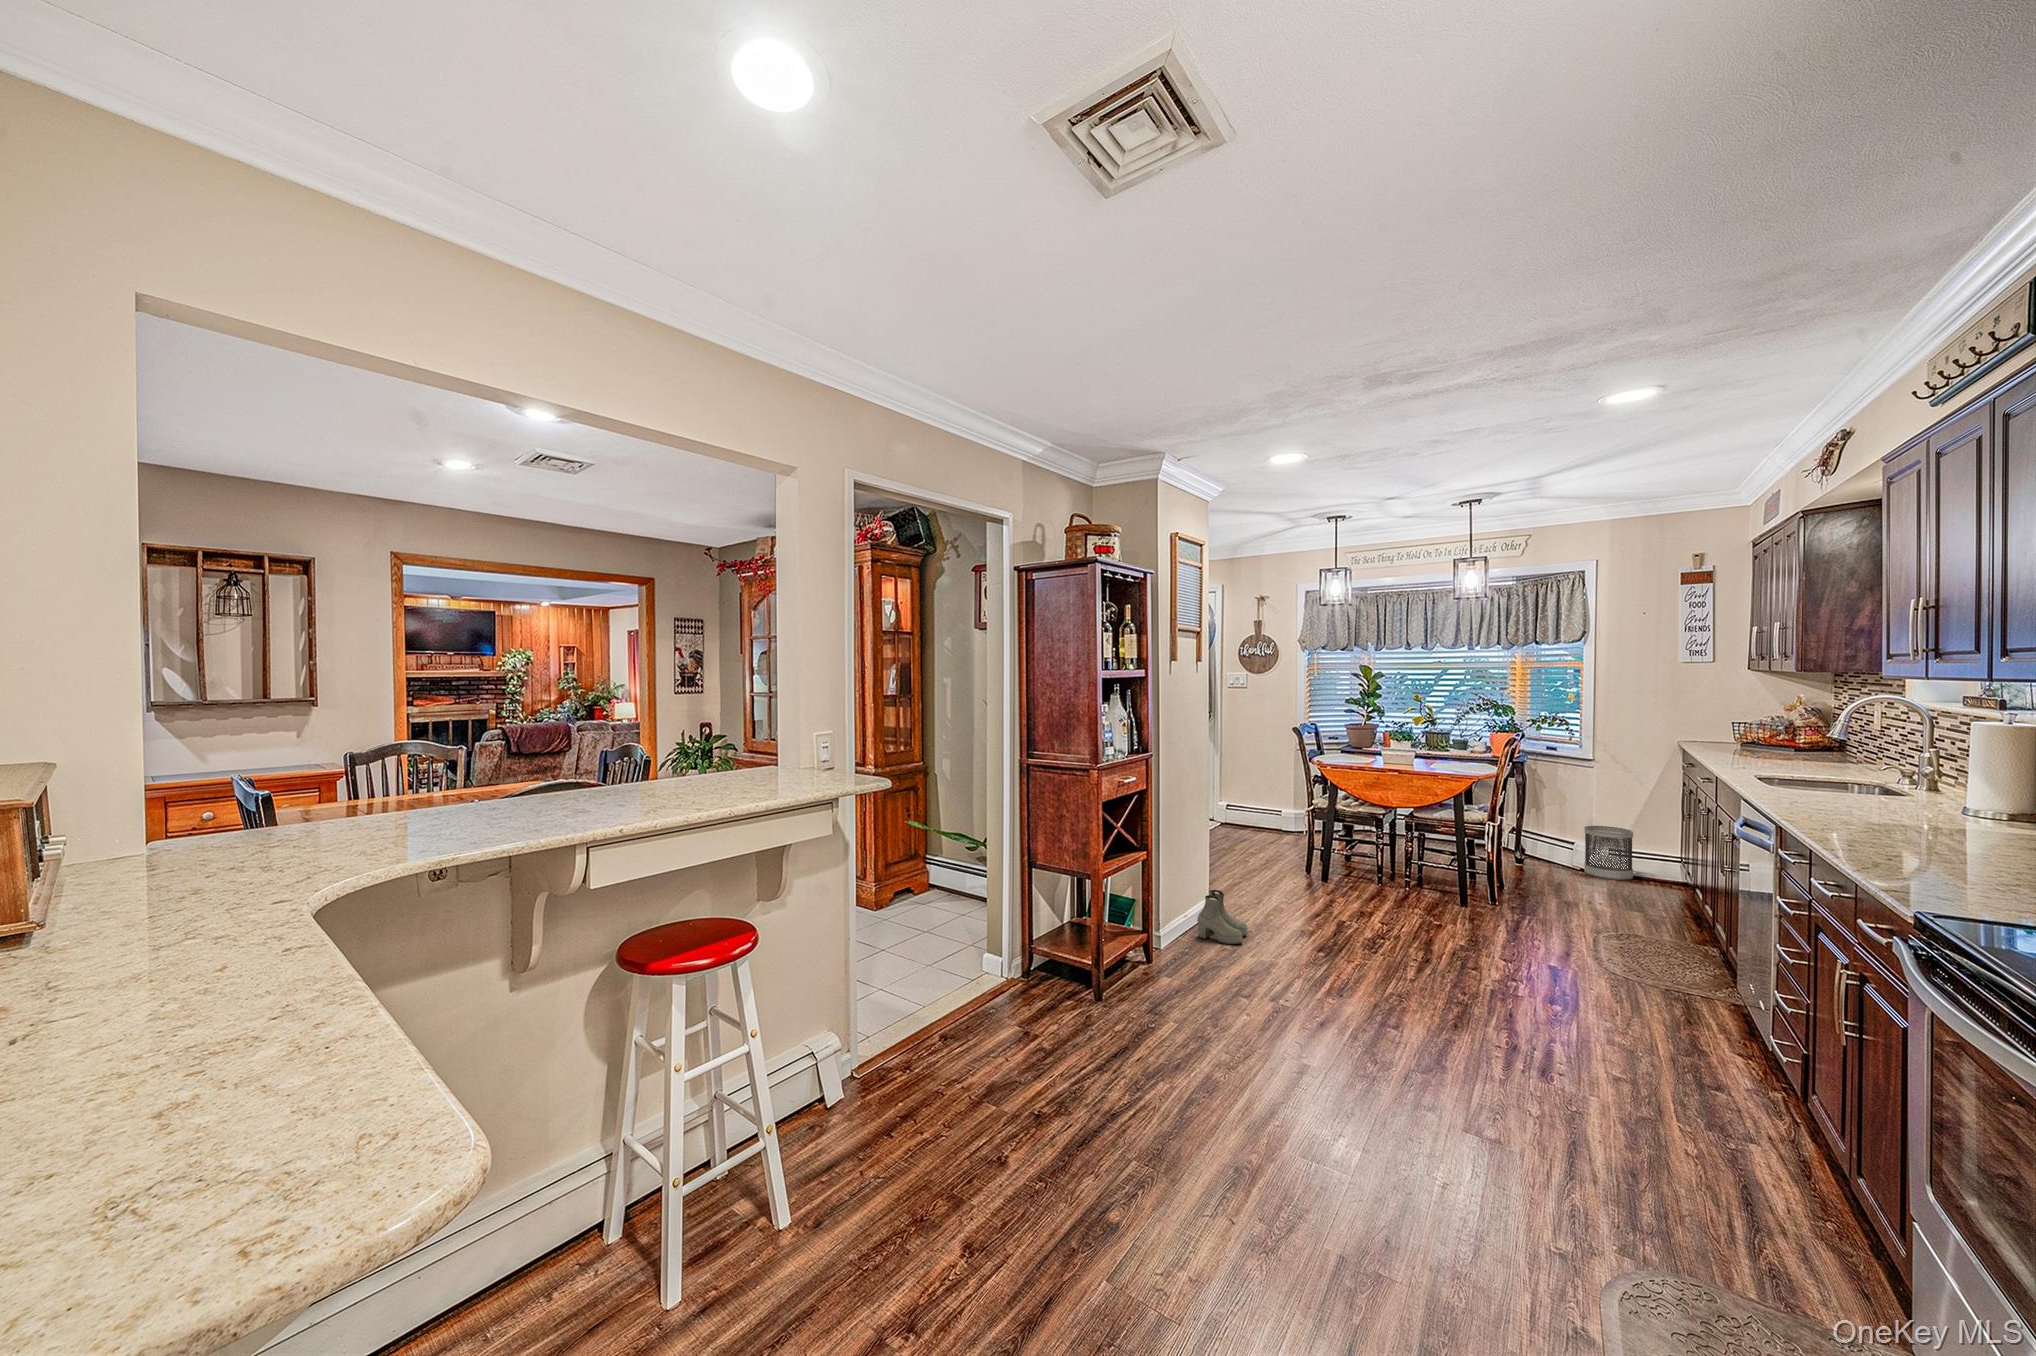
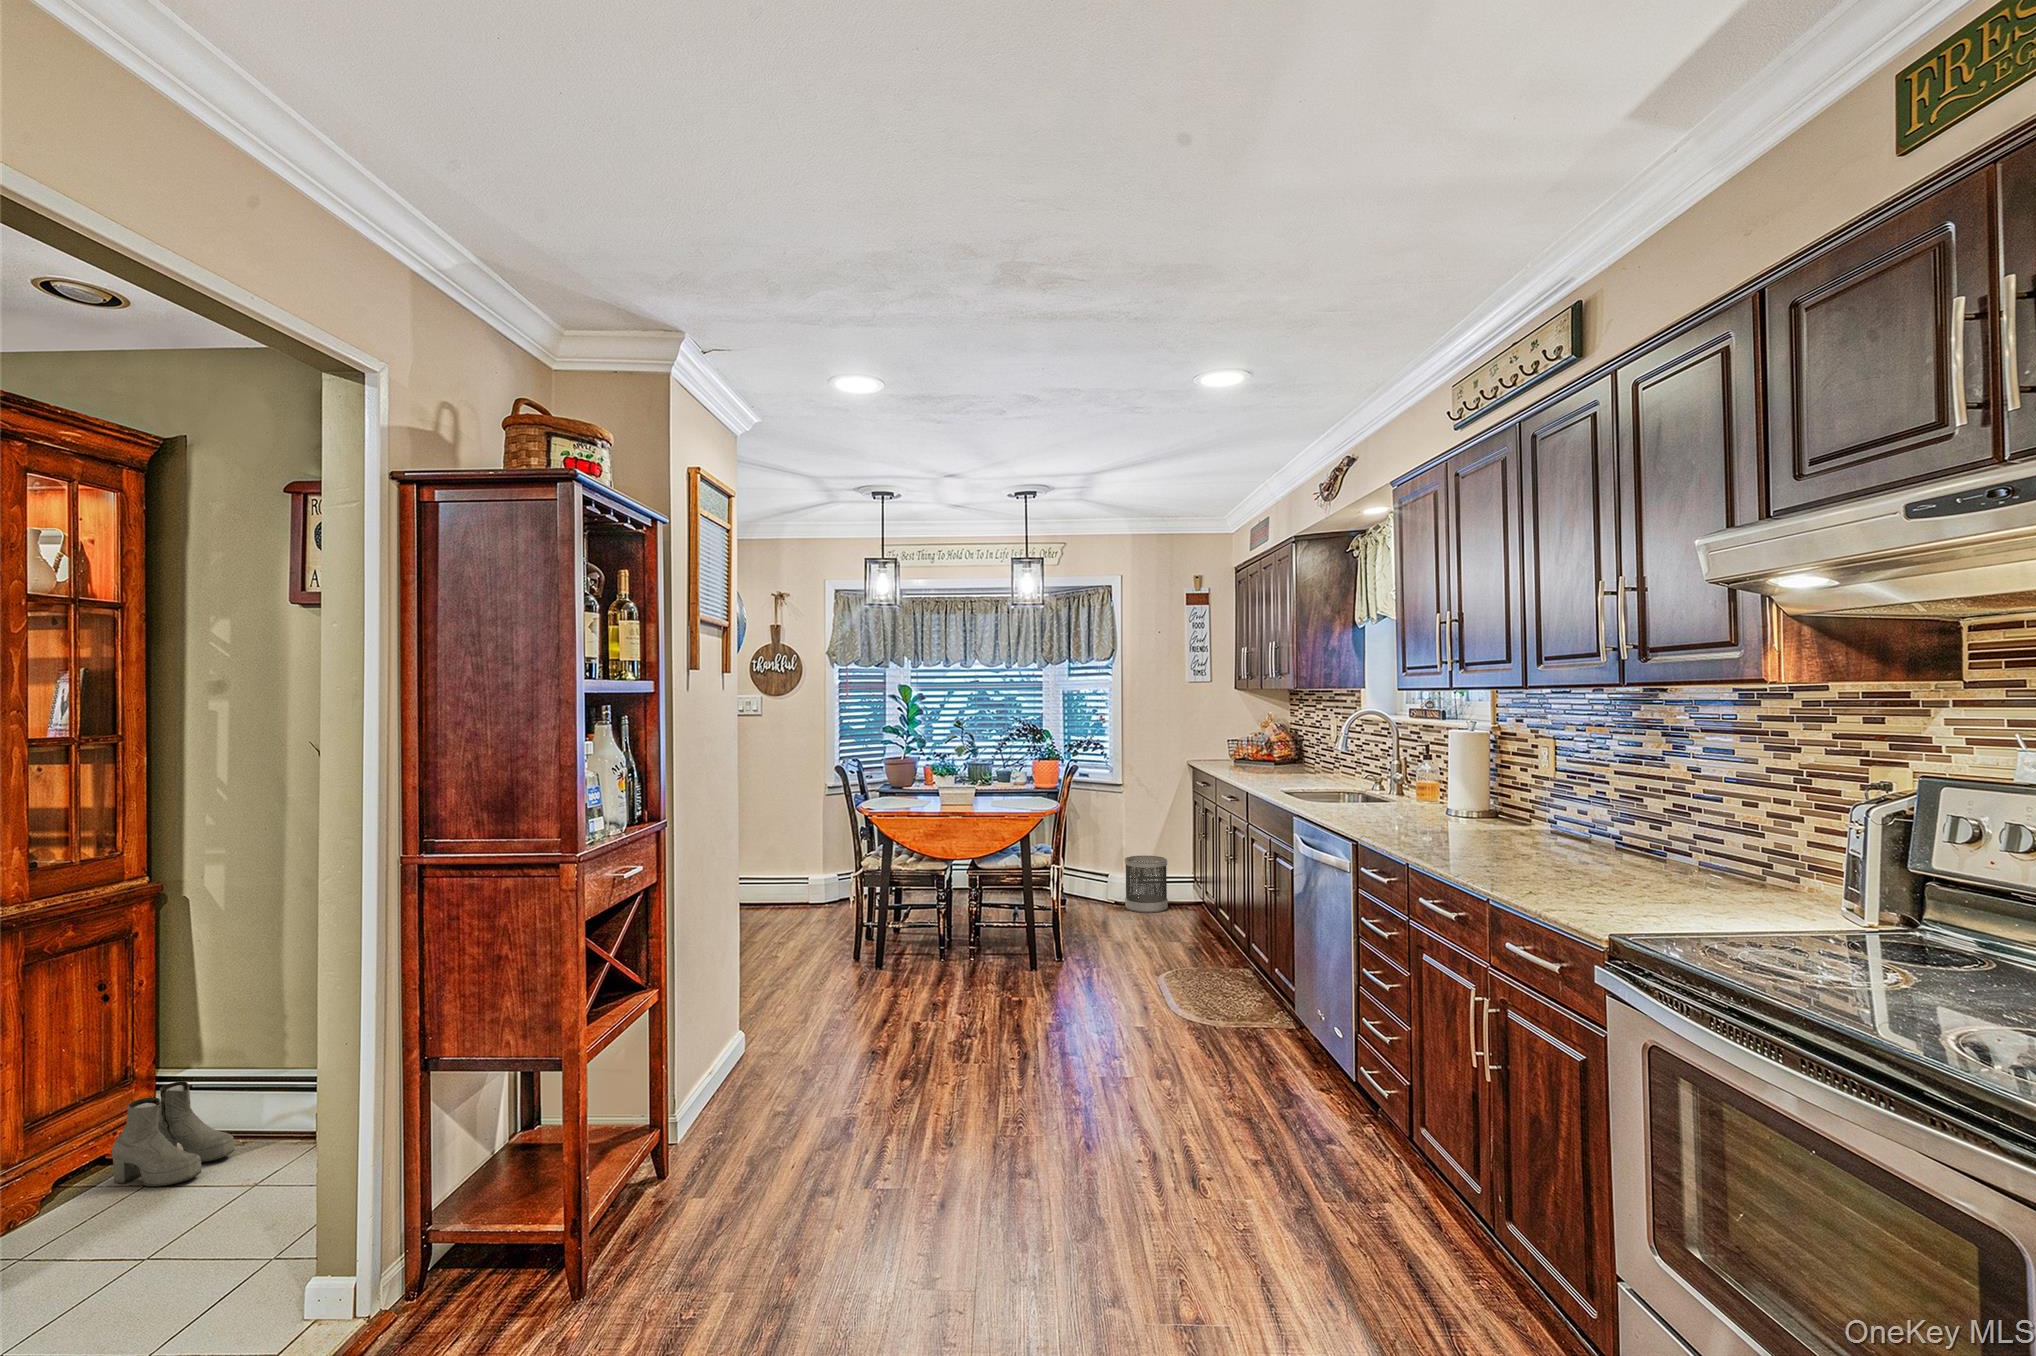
boots: present [1197,890,1248,944] -> present [112,1081,234,1187]

